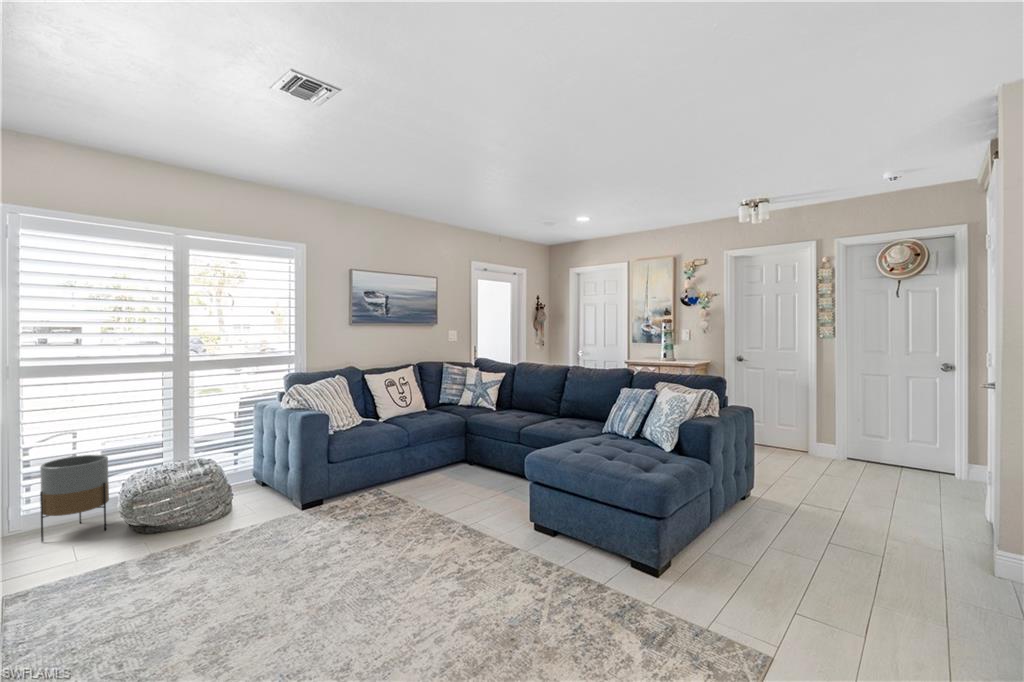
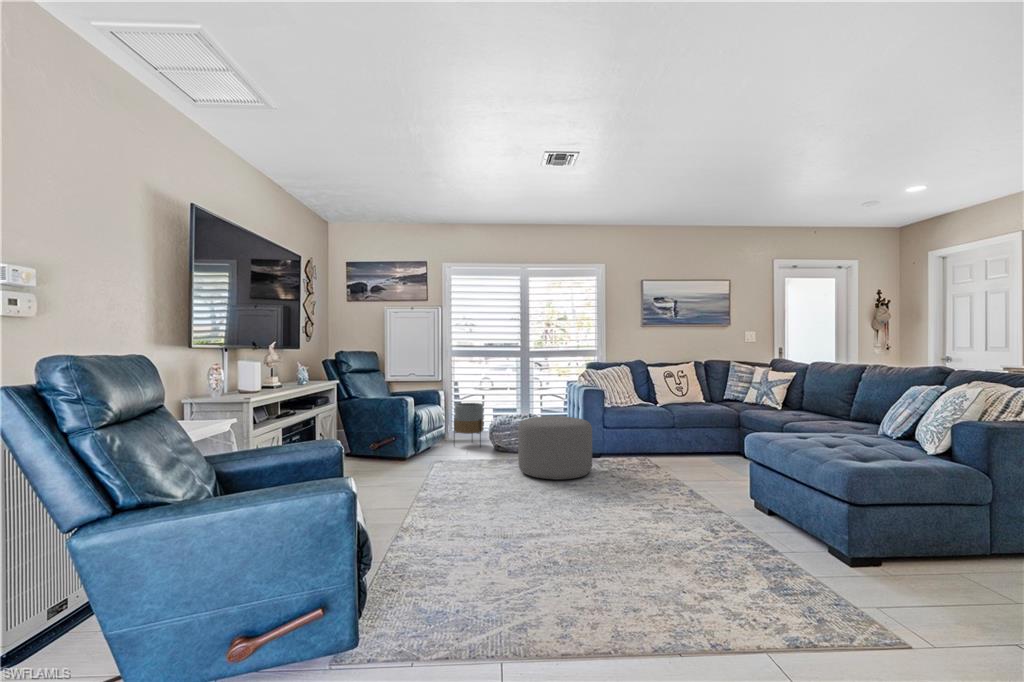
ottoman: none [212,460,332,567] -> present [518,416,592,479]

